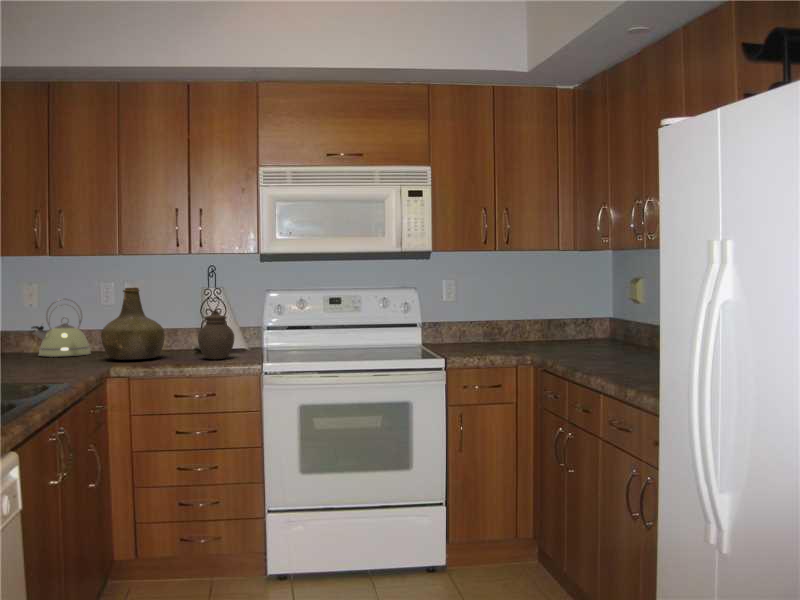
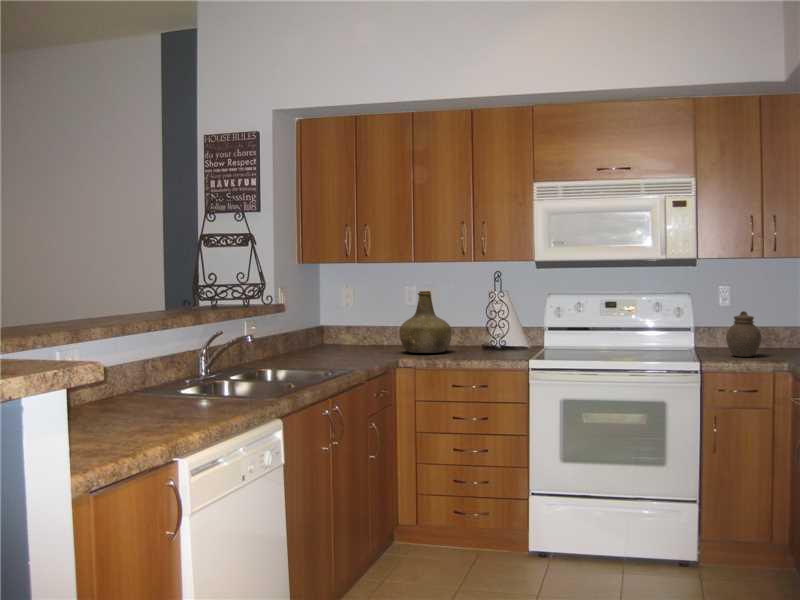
kettle: present [32,299,91,357] -> none [348,299,396,348]
jar: present [198,311,234,359] -> present [726,311,761,357]

